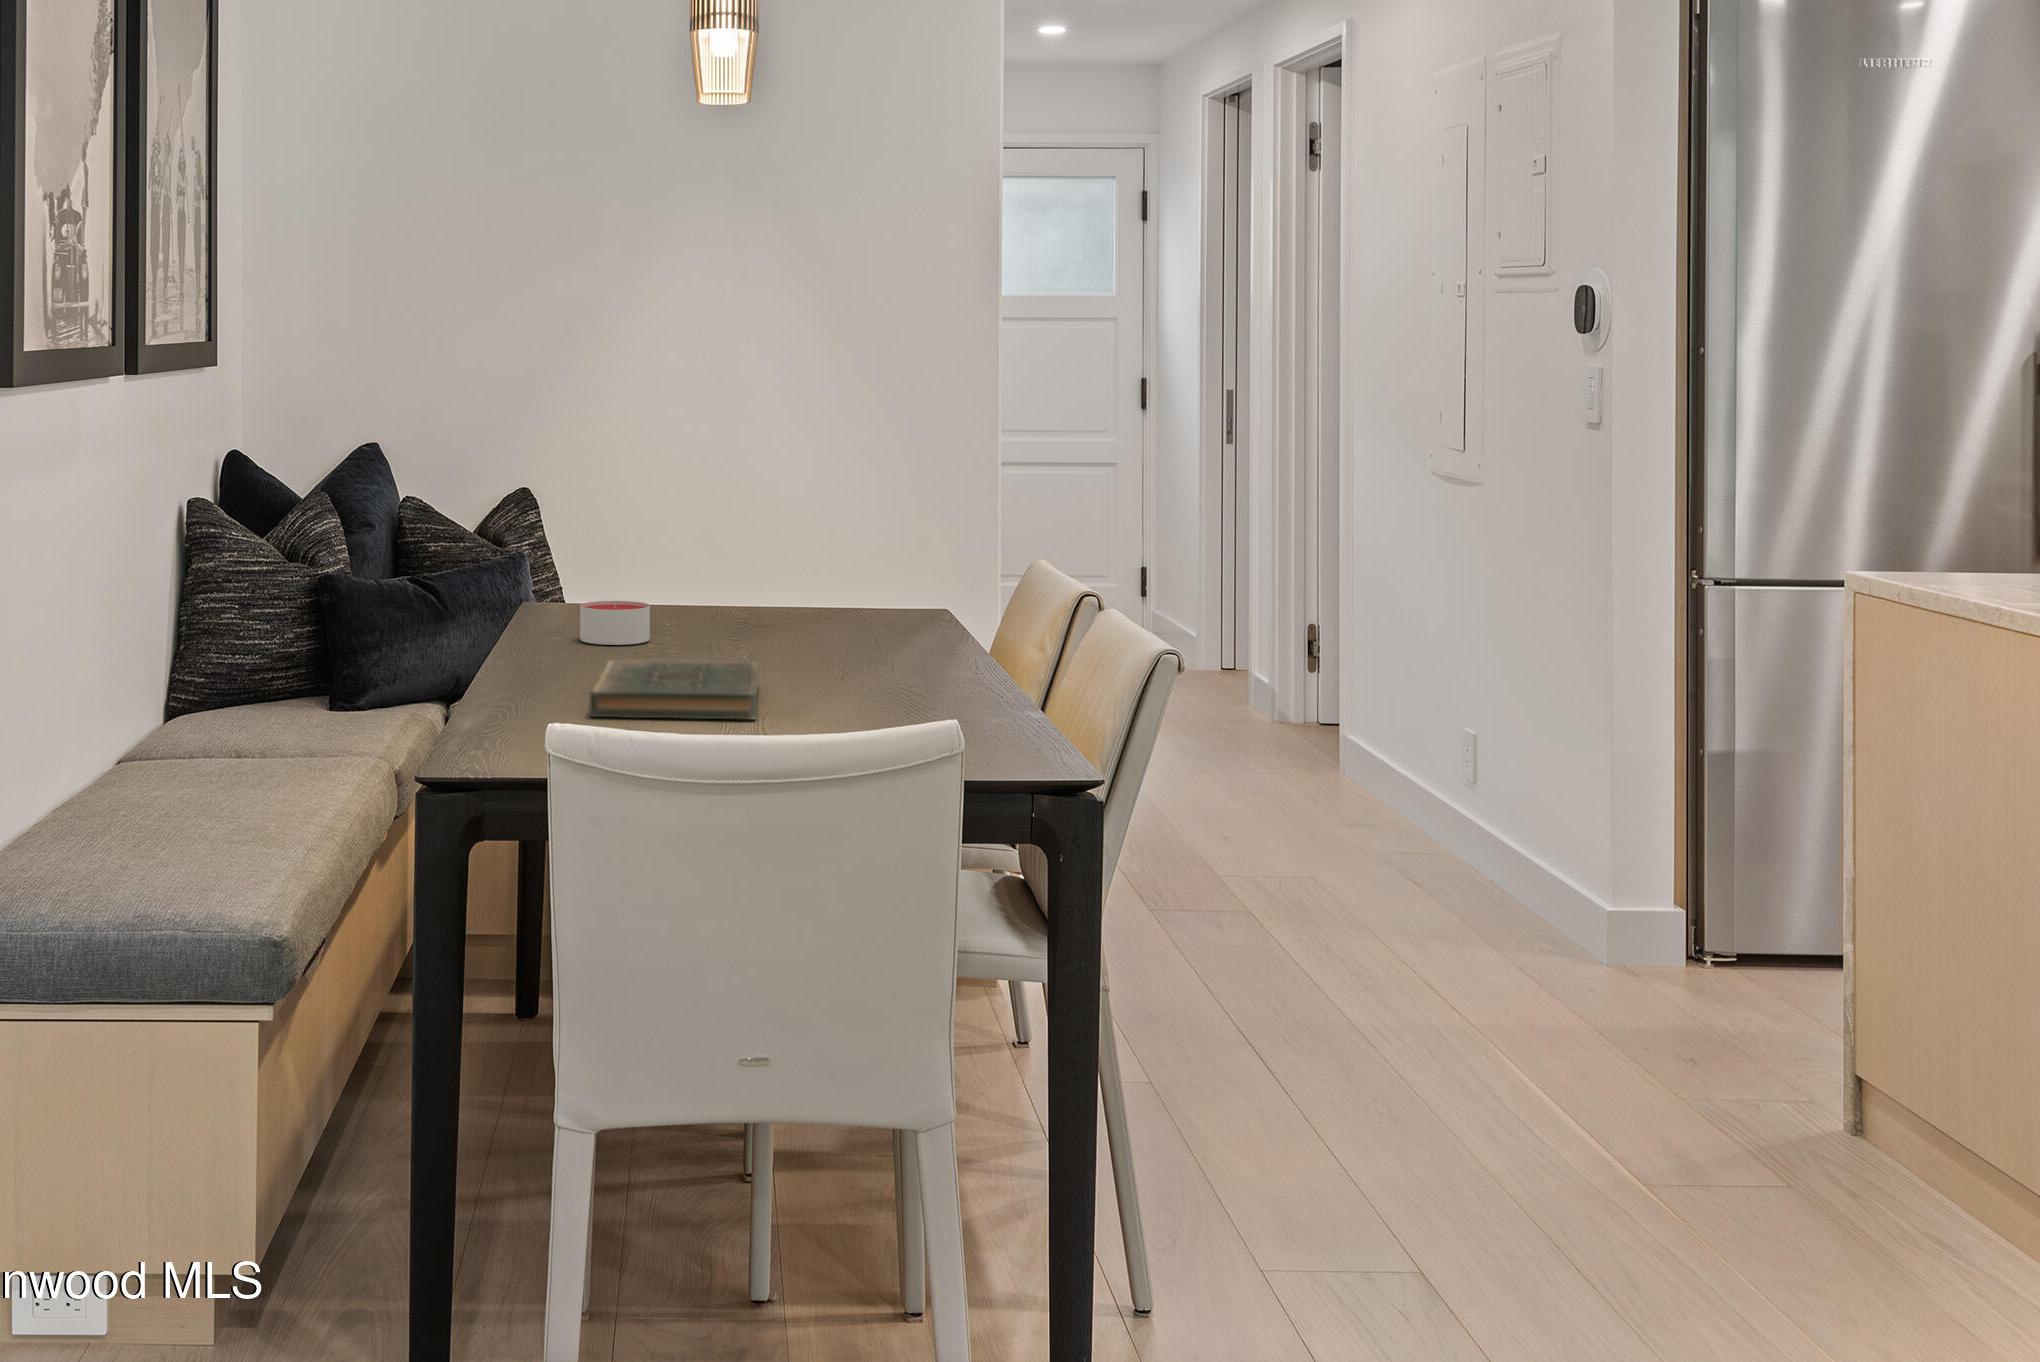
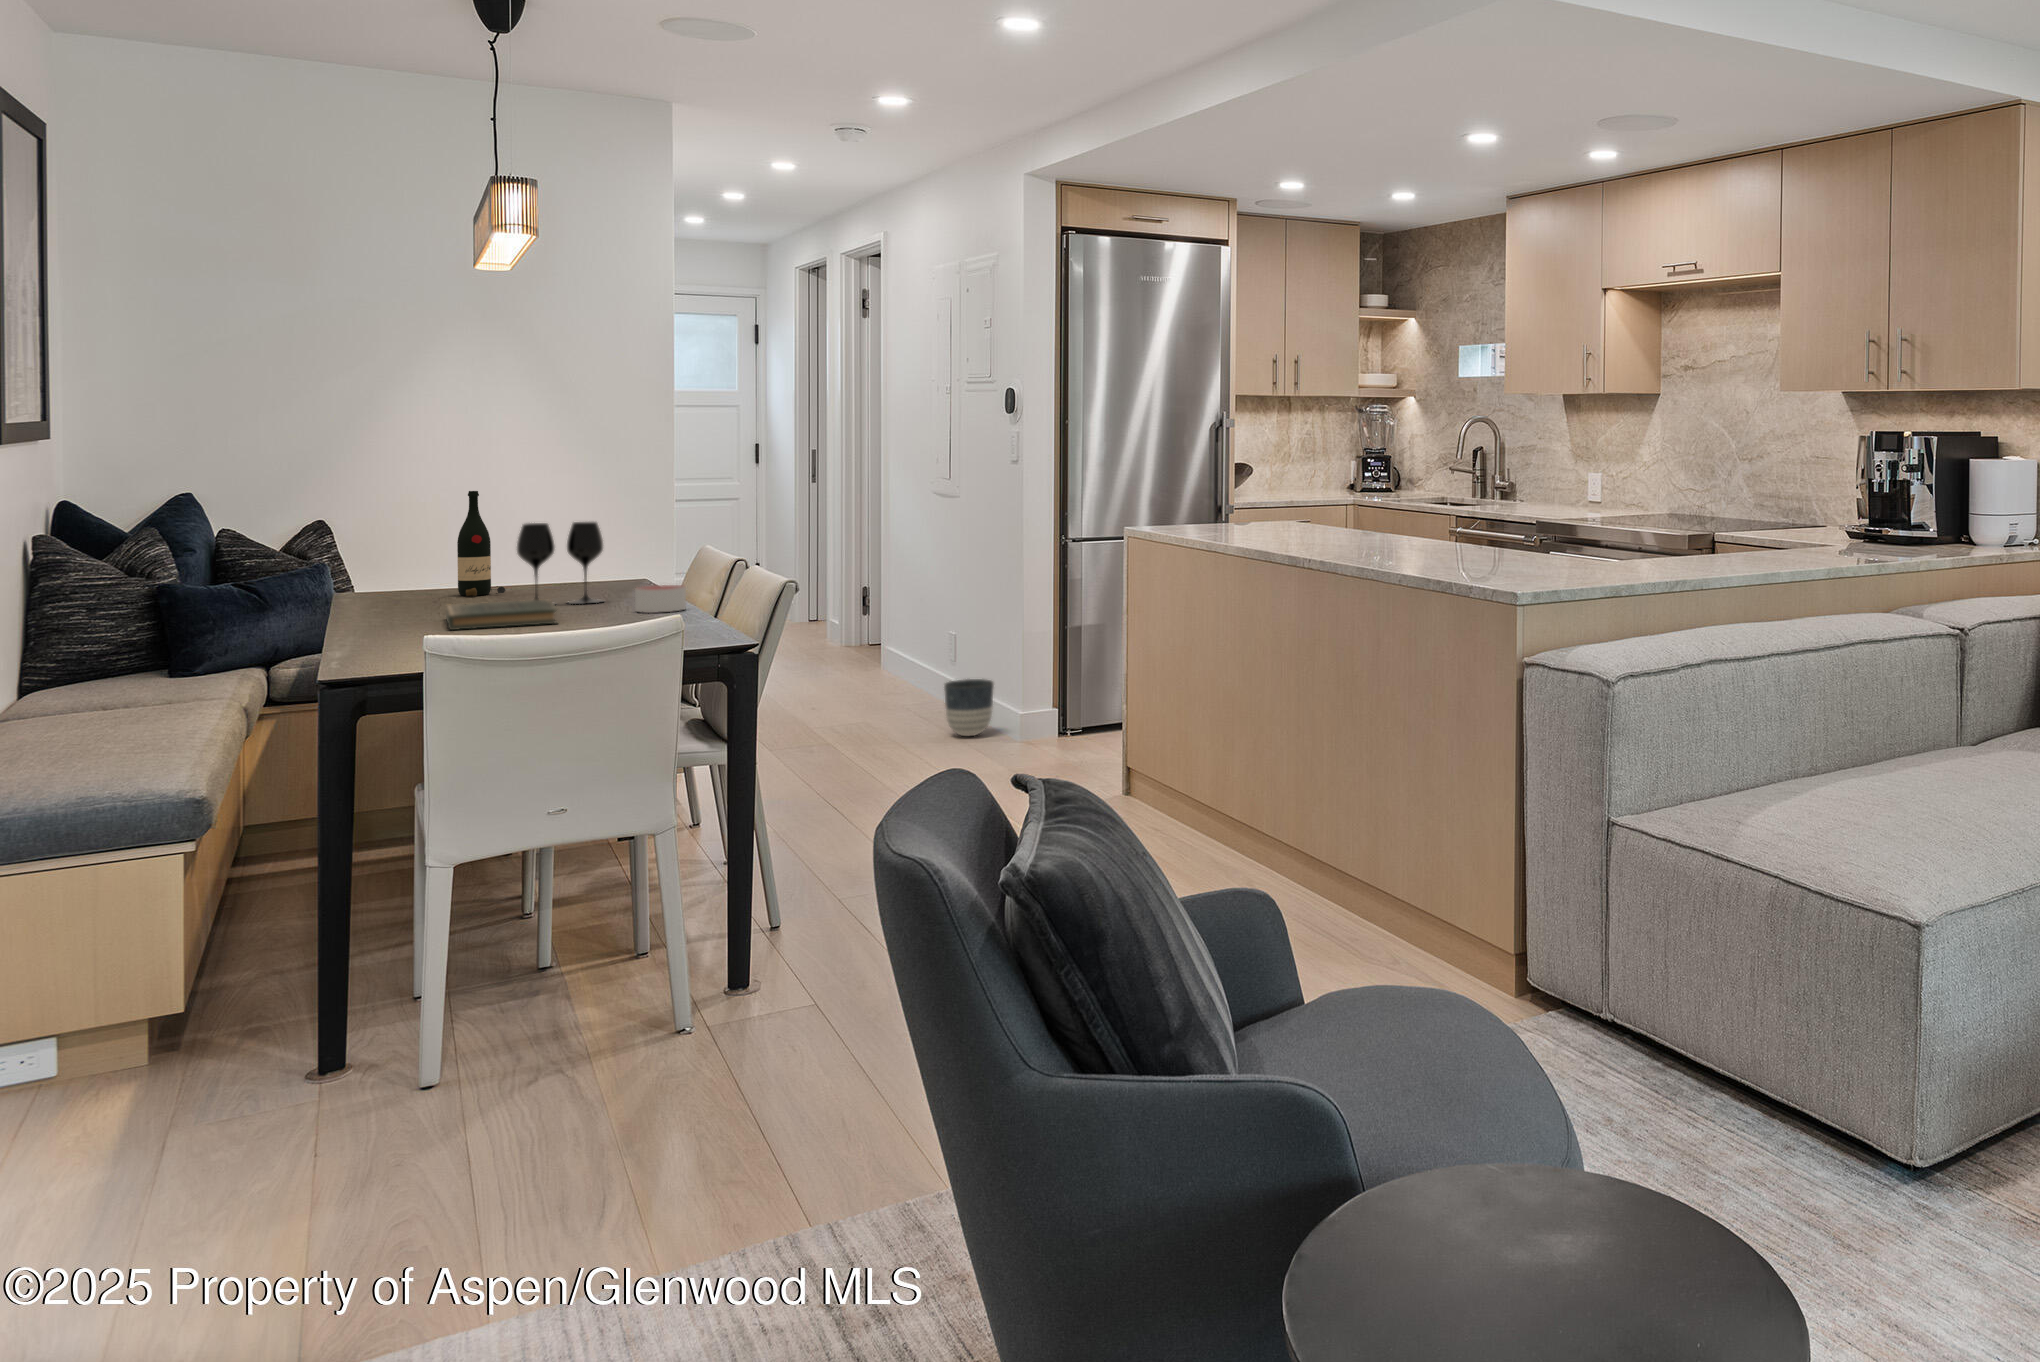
wine bottle: none [663,460,727,628] -> present [457,491,506,596]
wine glass: none [723,524,855,666] -> present [517,522,604,605]
candle: present [580,601,650,645] -> present [635,585,686,613]
planter: none [1431,809,1524,915] -> present [944,679,994,736]

